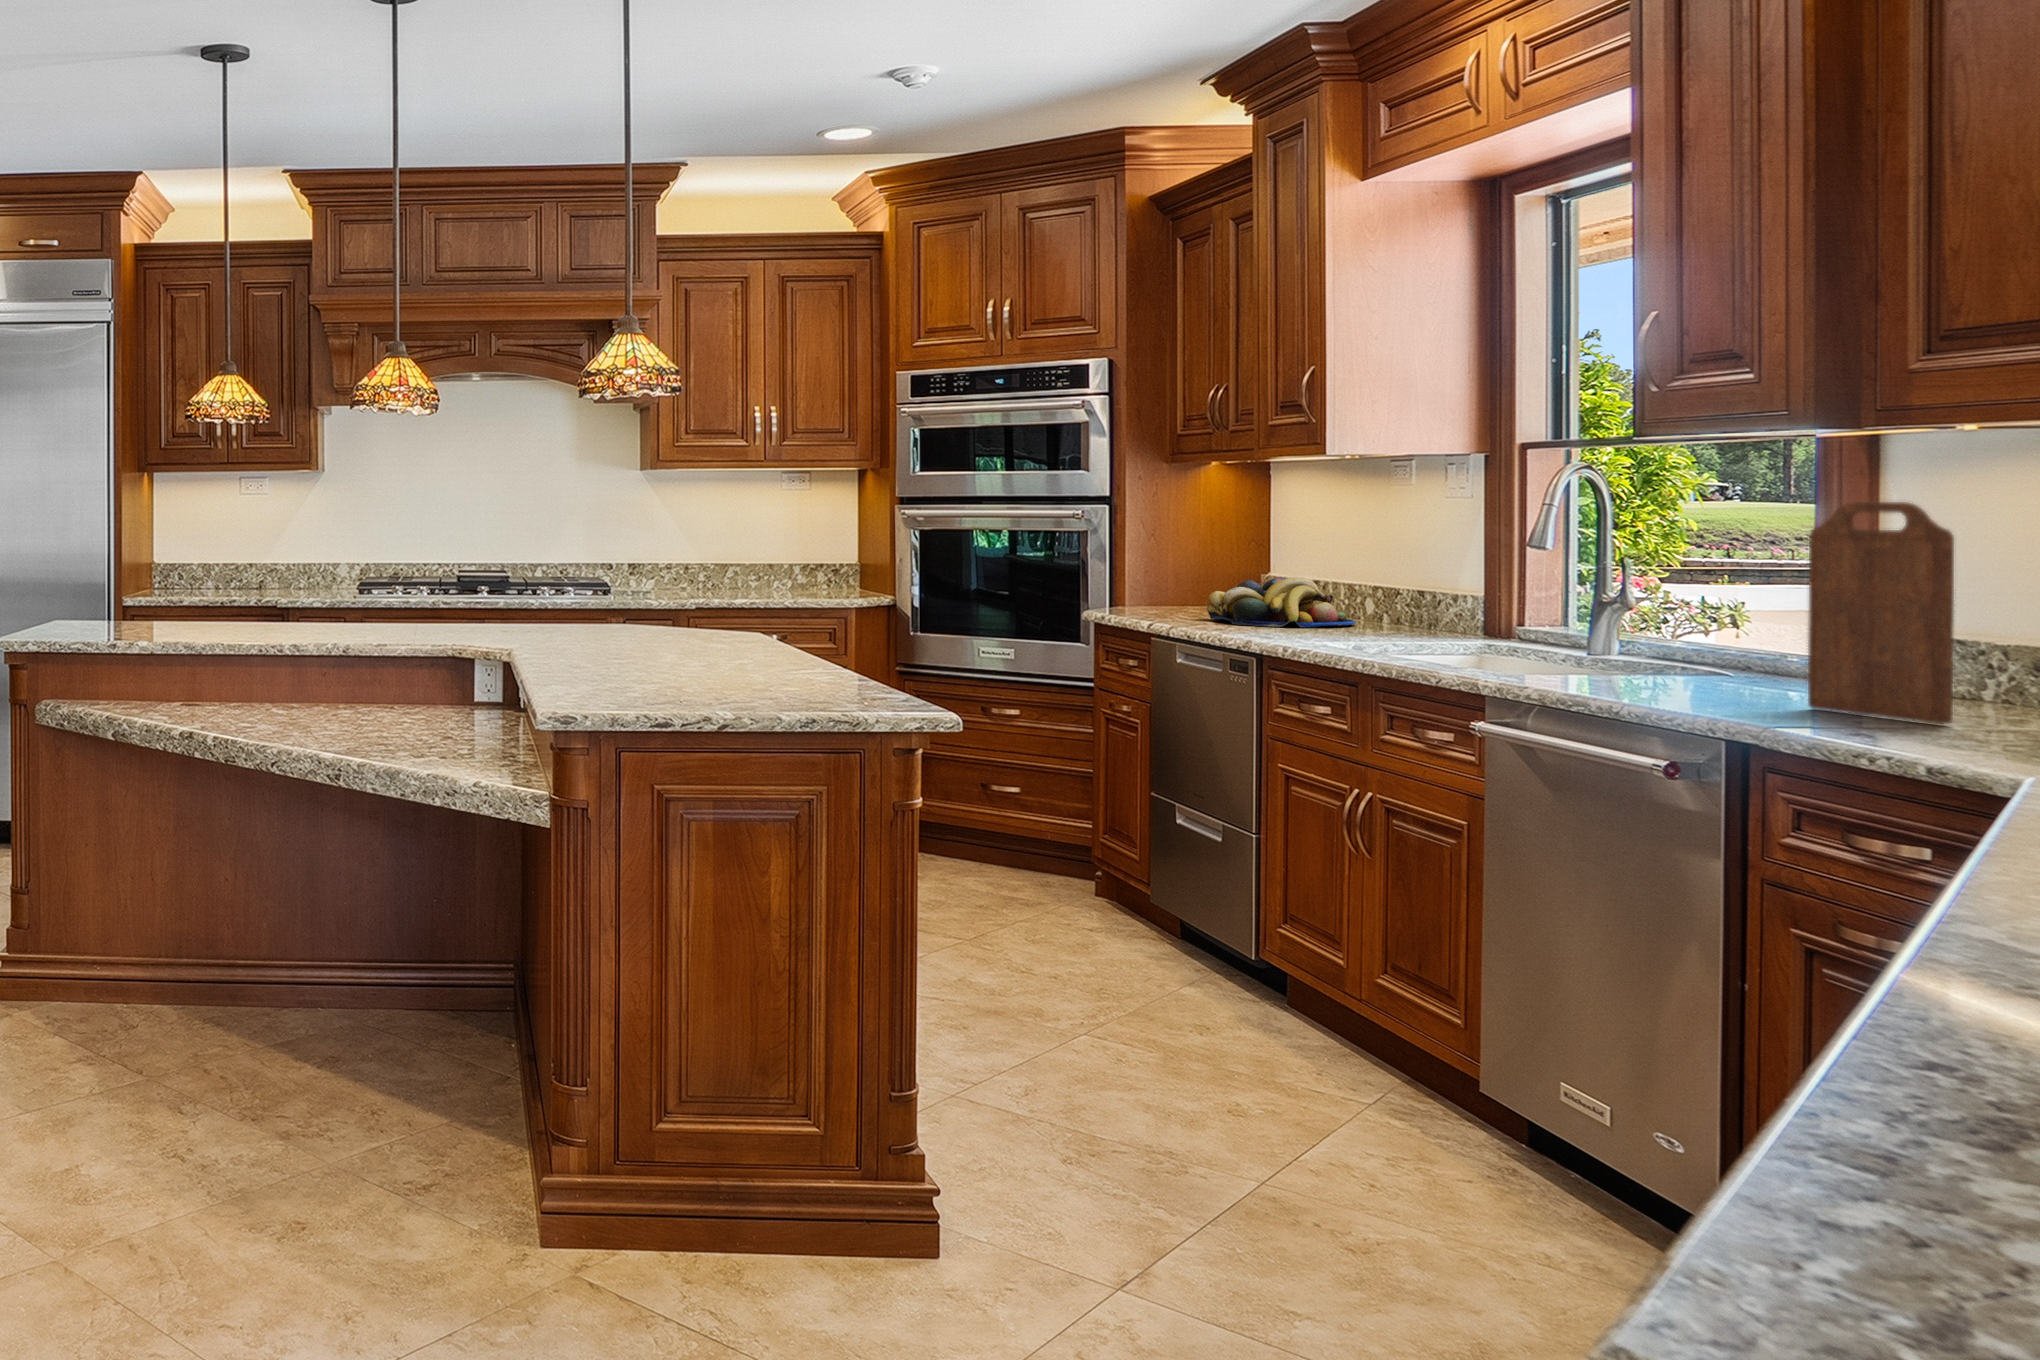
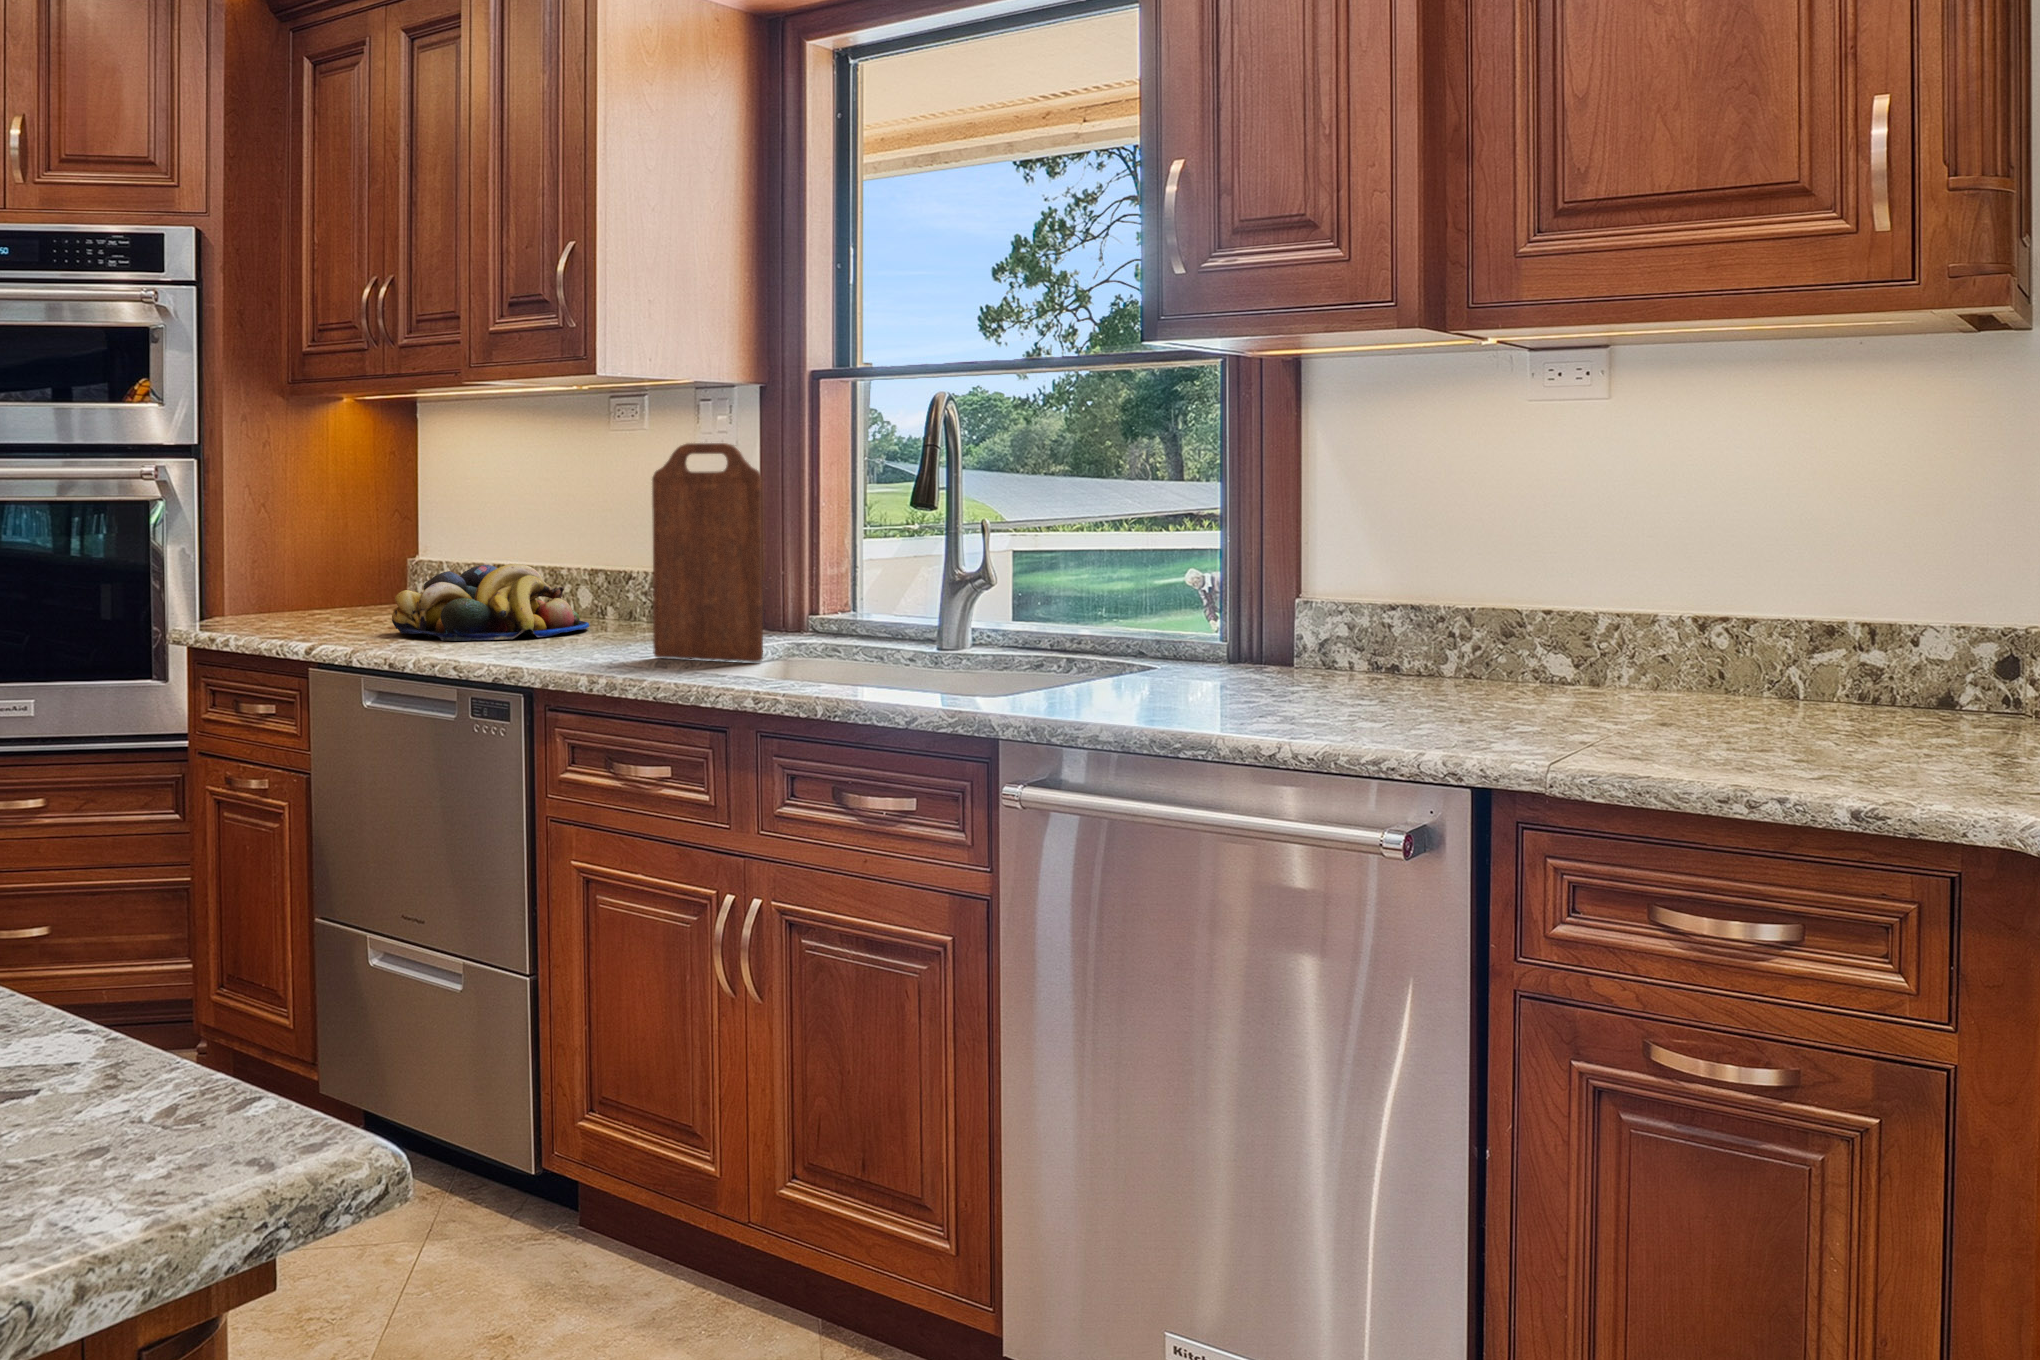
cutting board: present [1808,502,1954,724] -> present [652,443,763,662]

